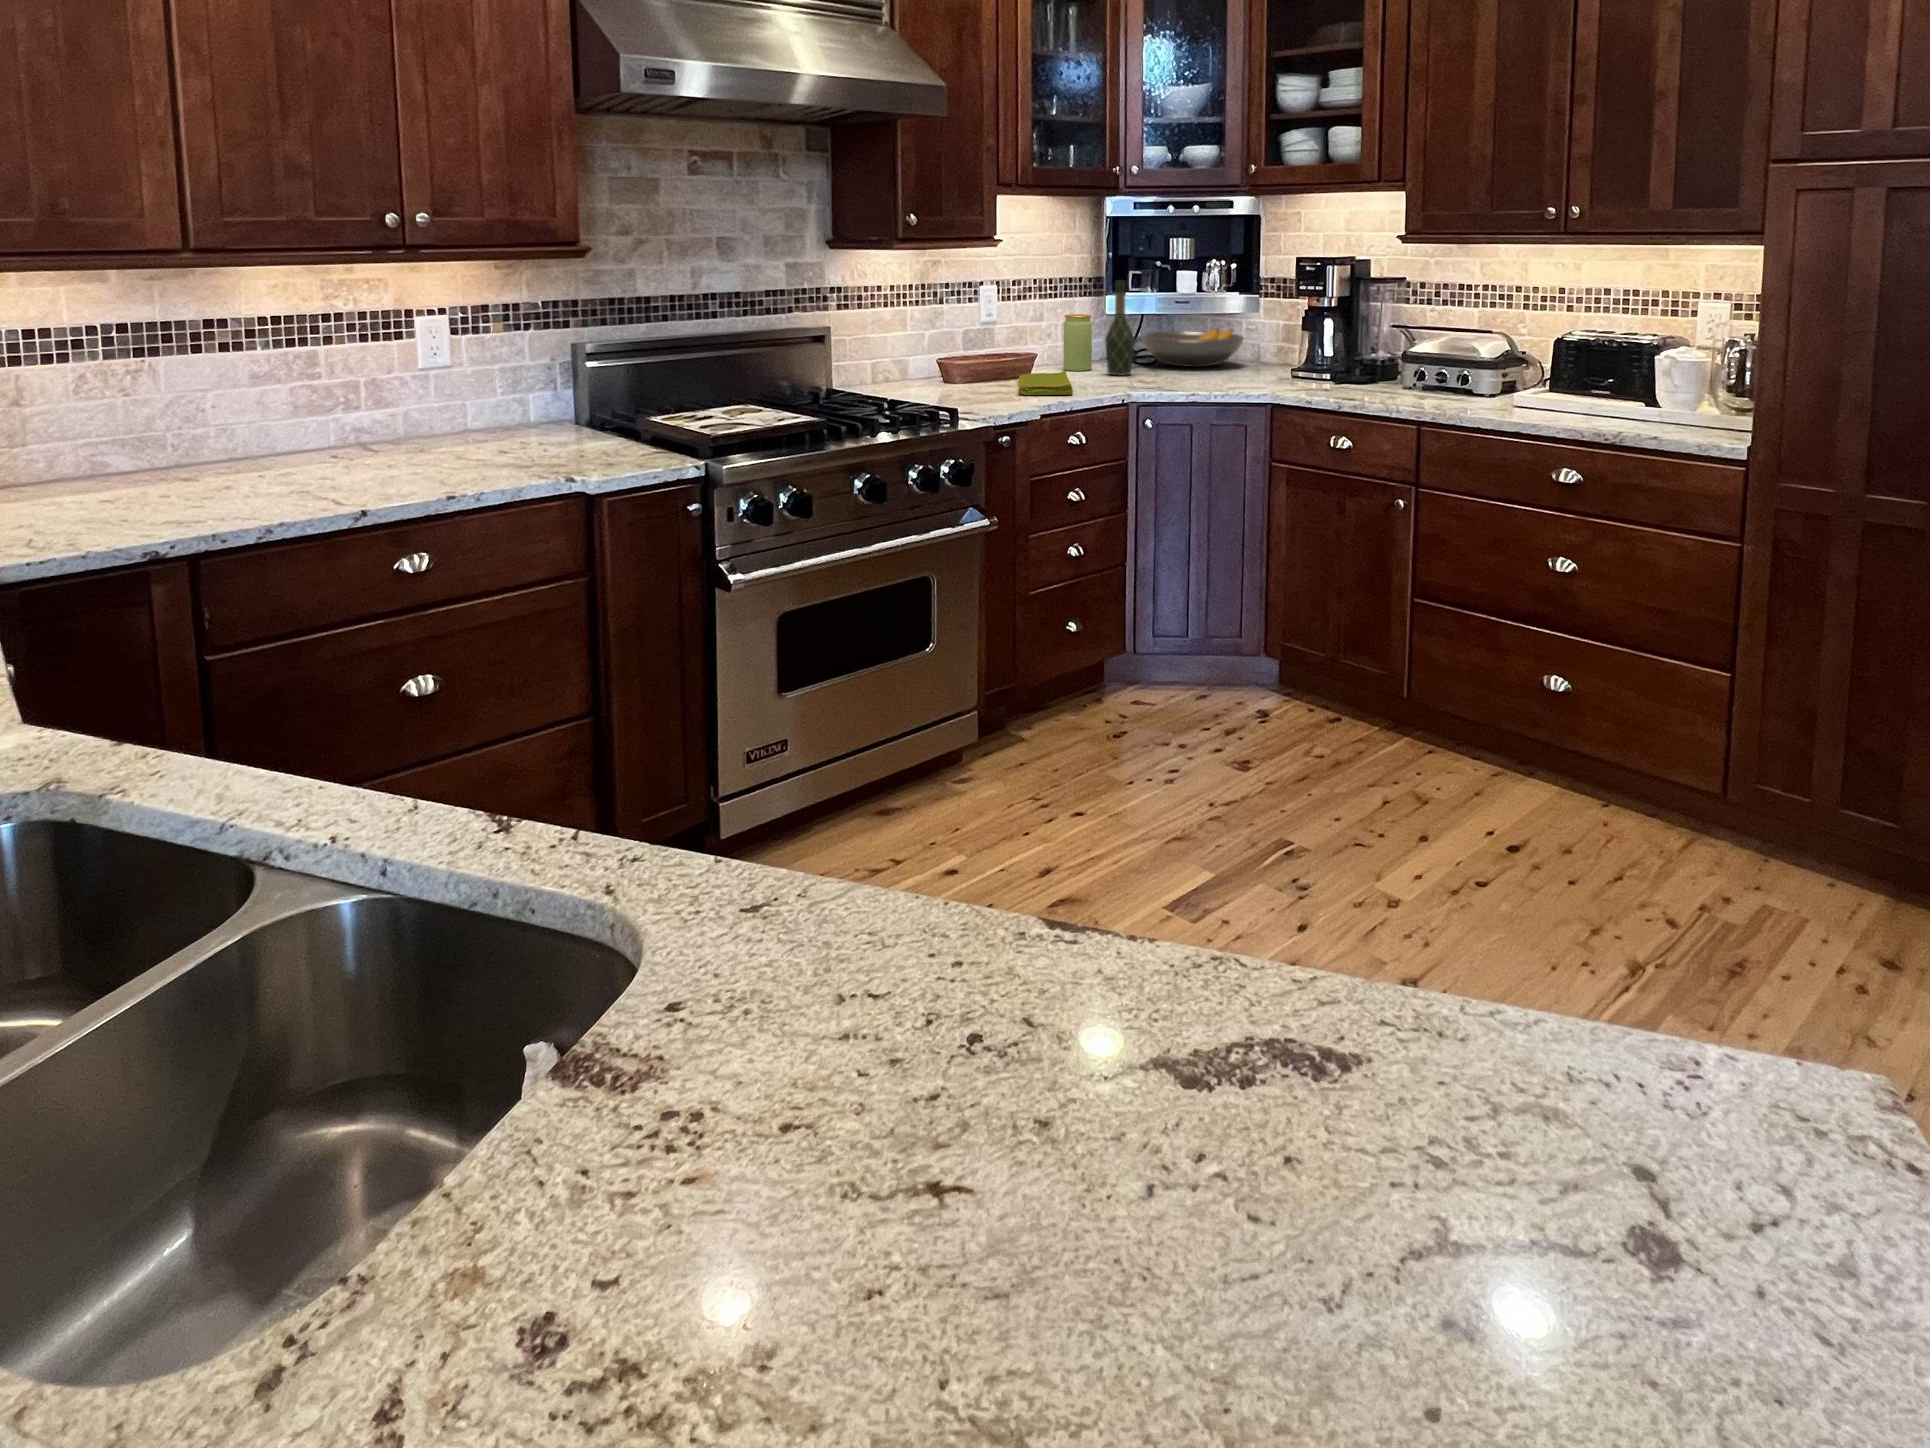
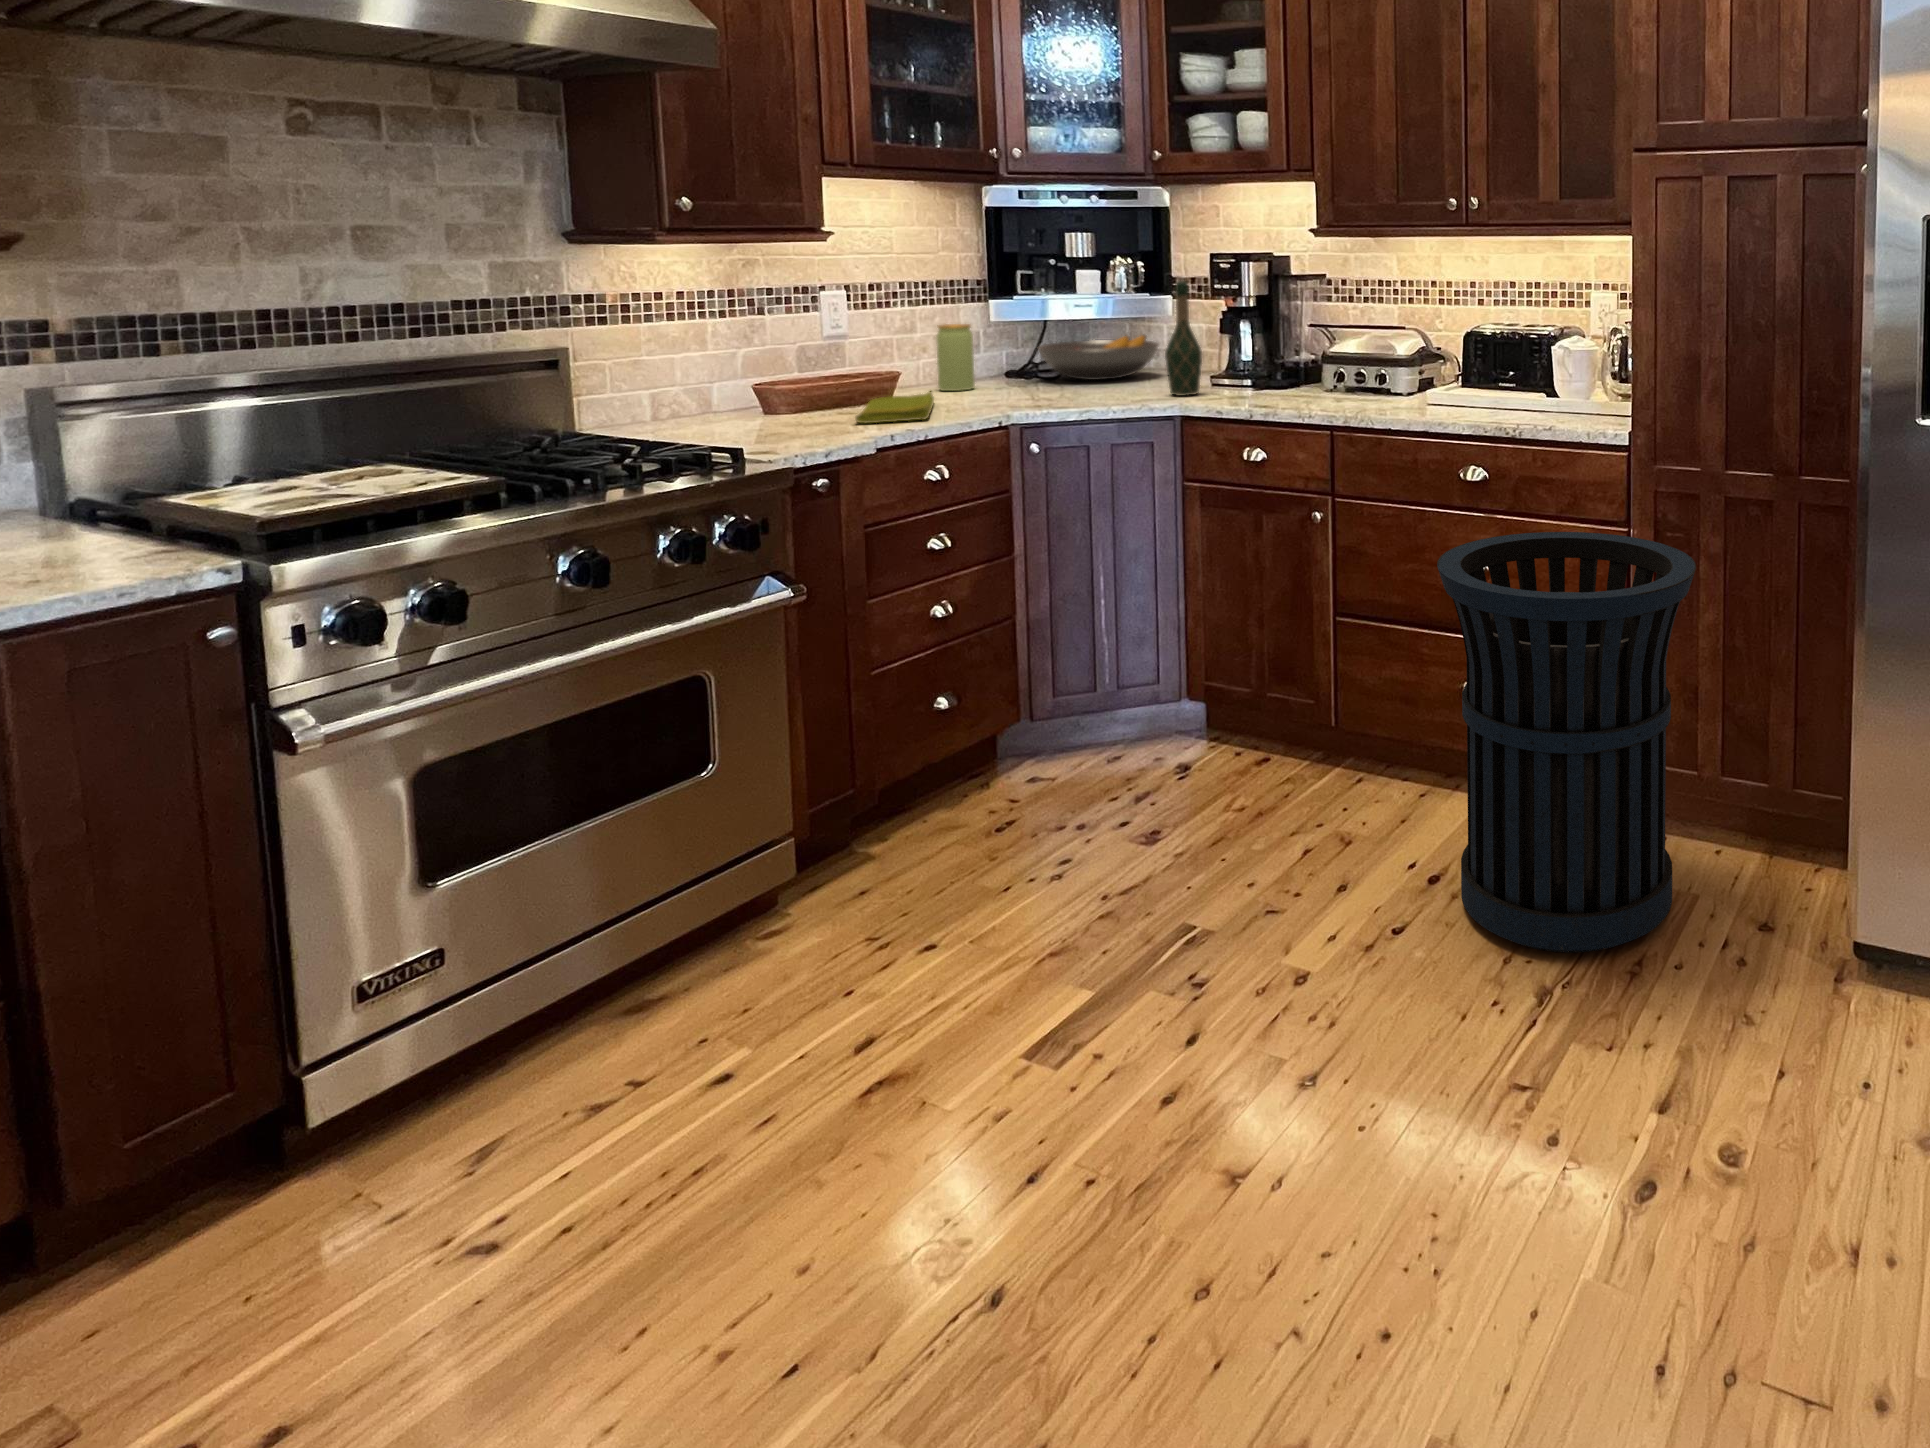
wine bottle: present [1105,281,1135,375] -> present [1165,281,1202,396]
trash can: none [1537,538,1826,942] -> present [1437,532,1696,953]

